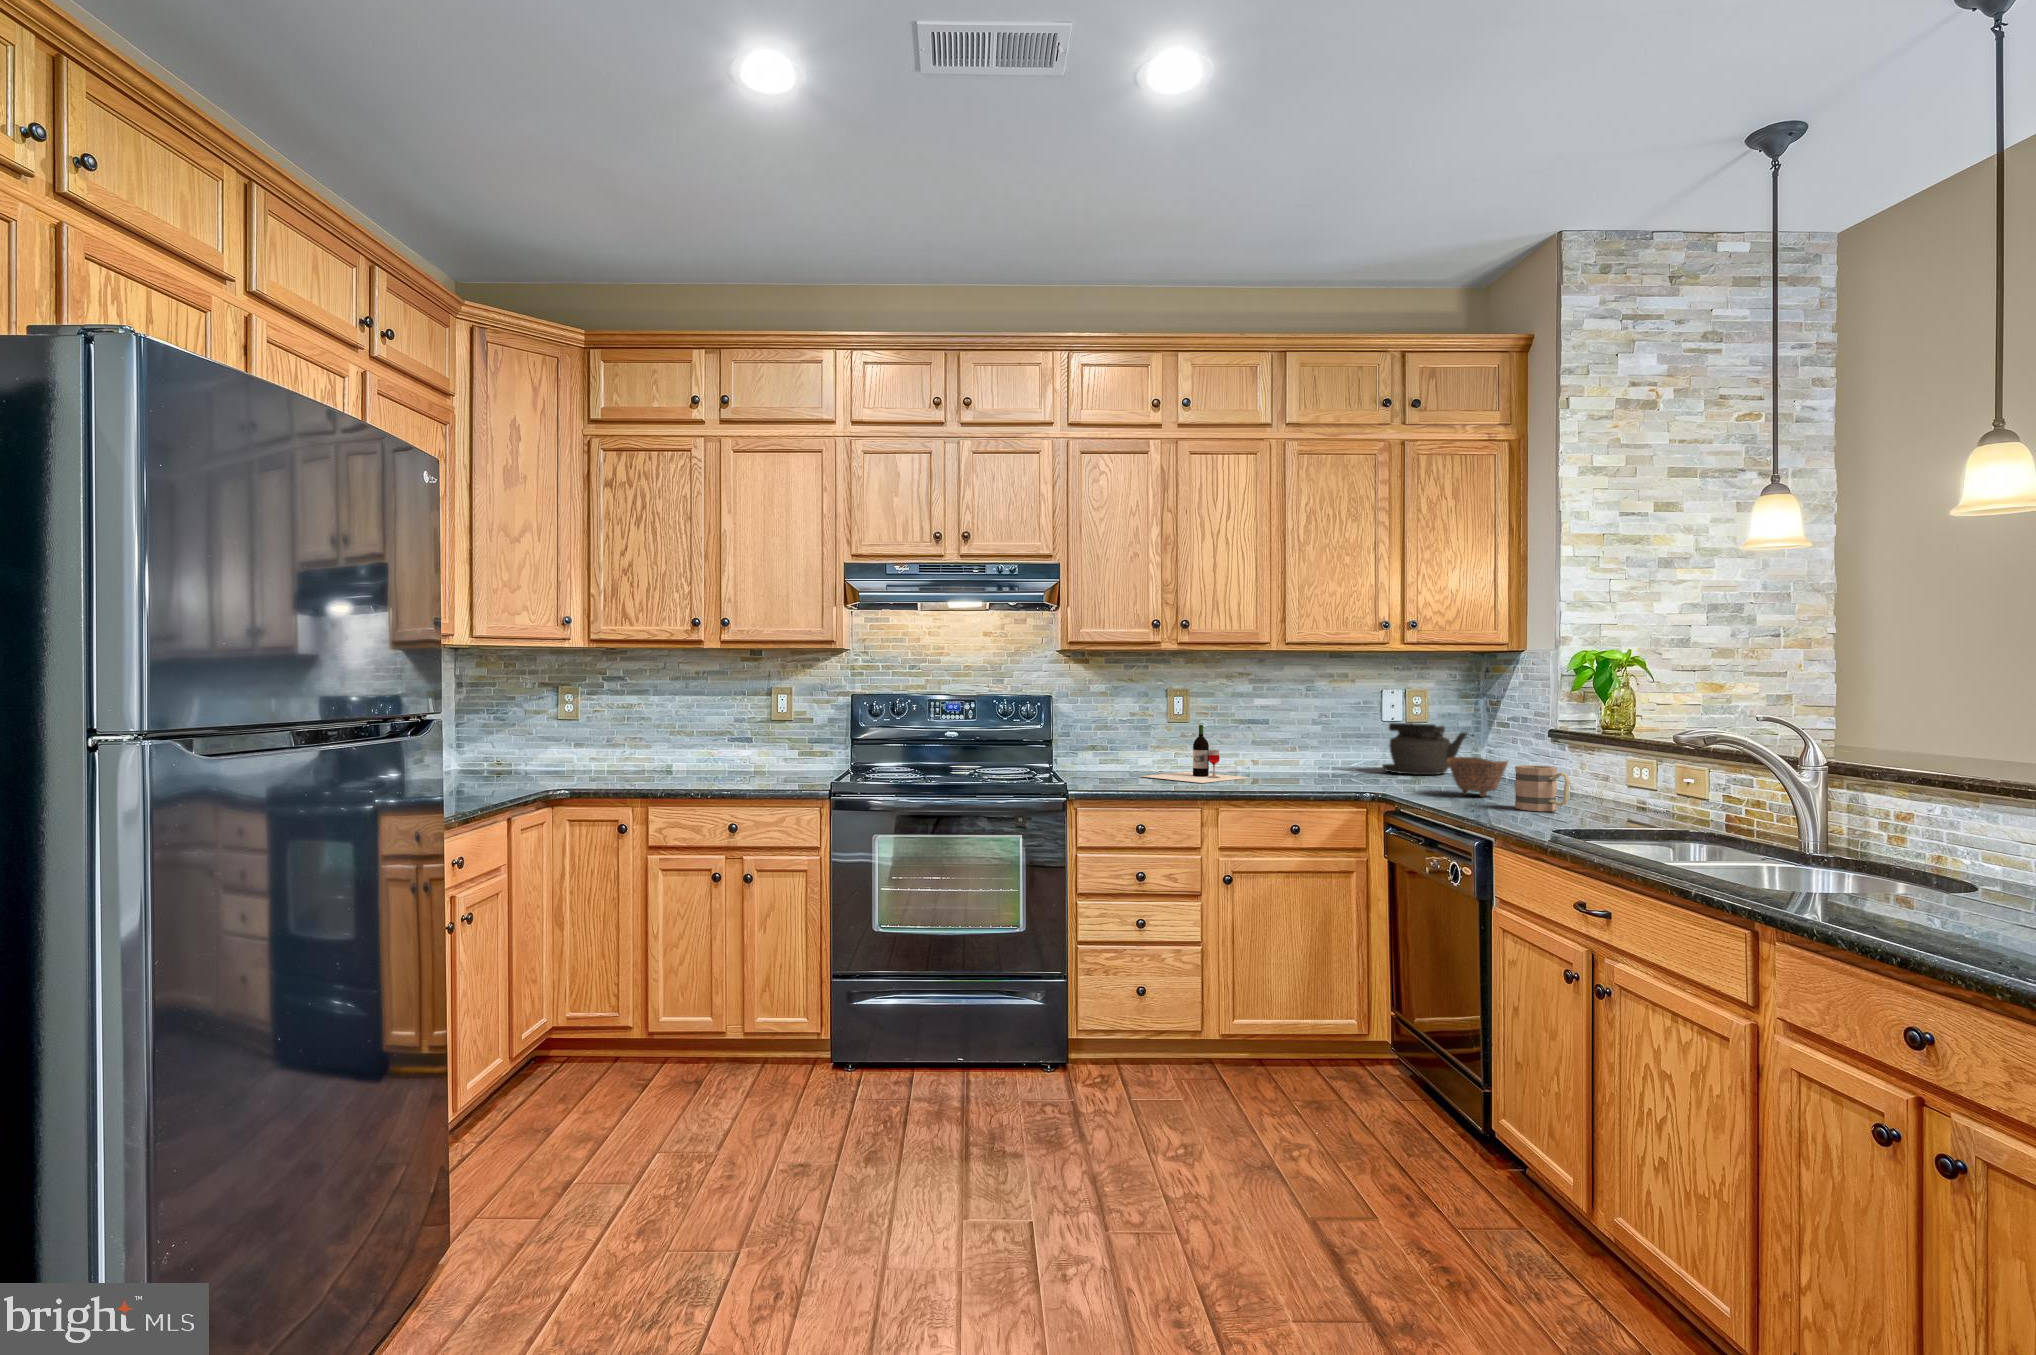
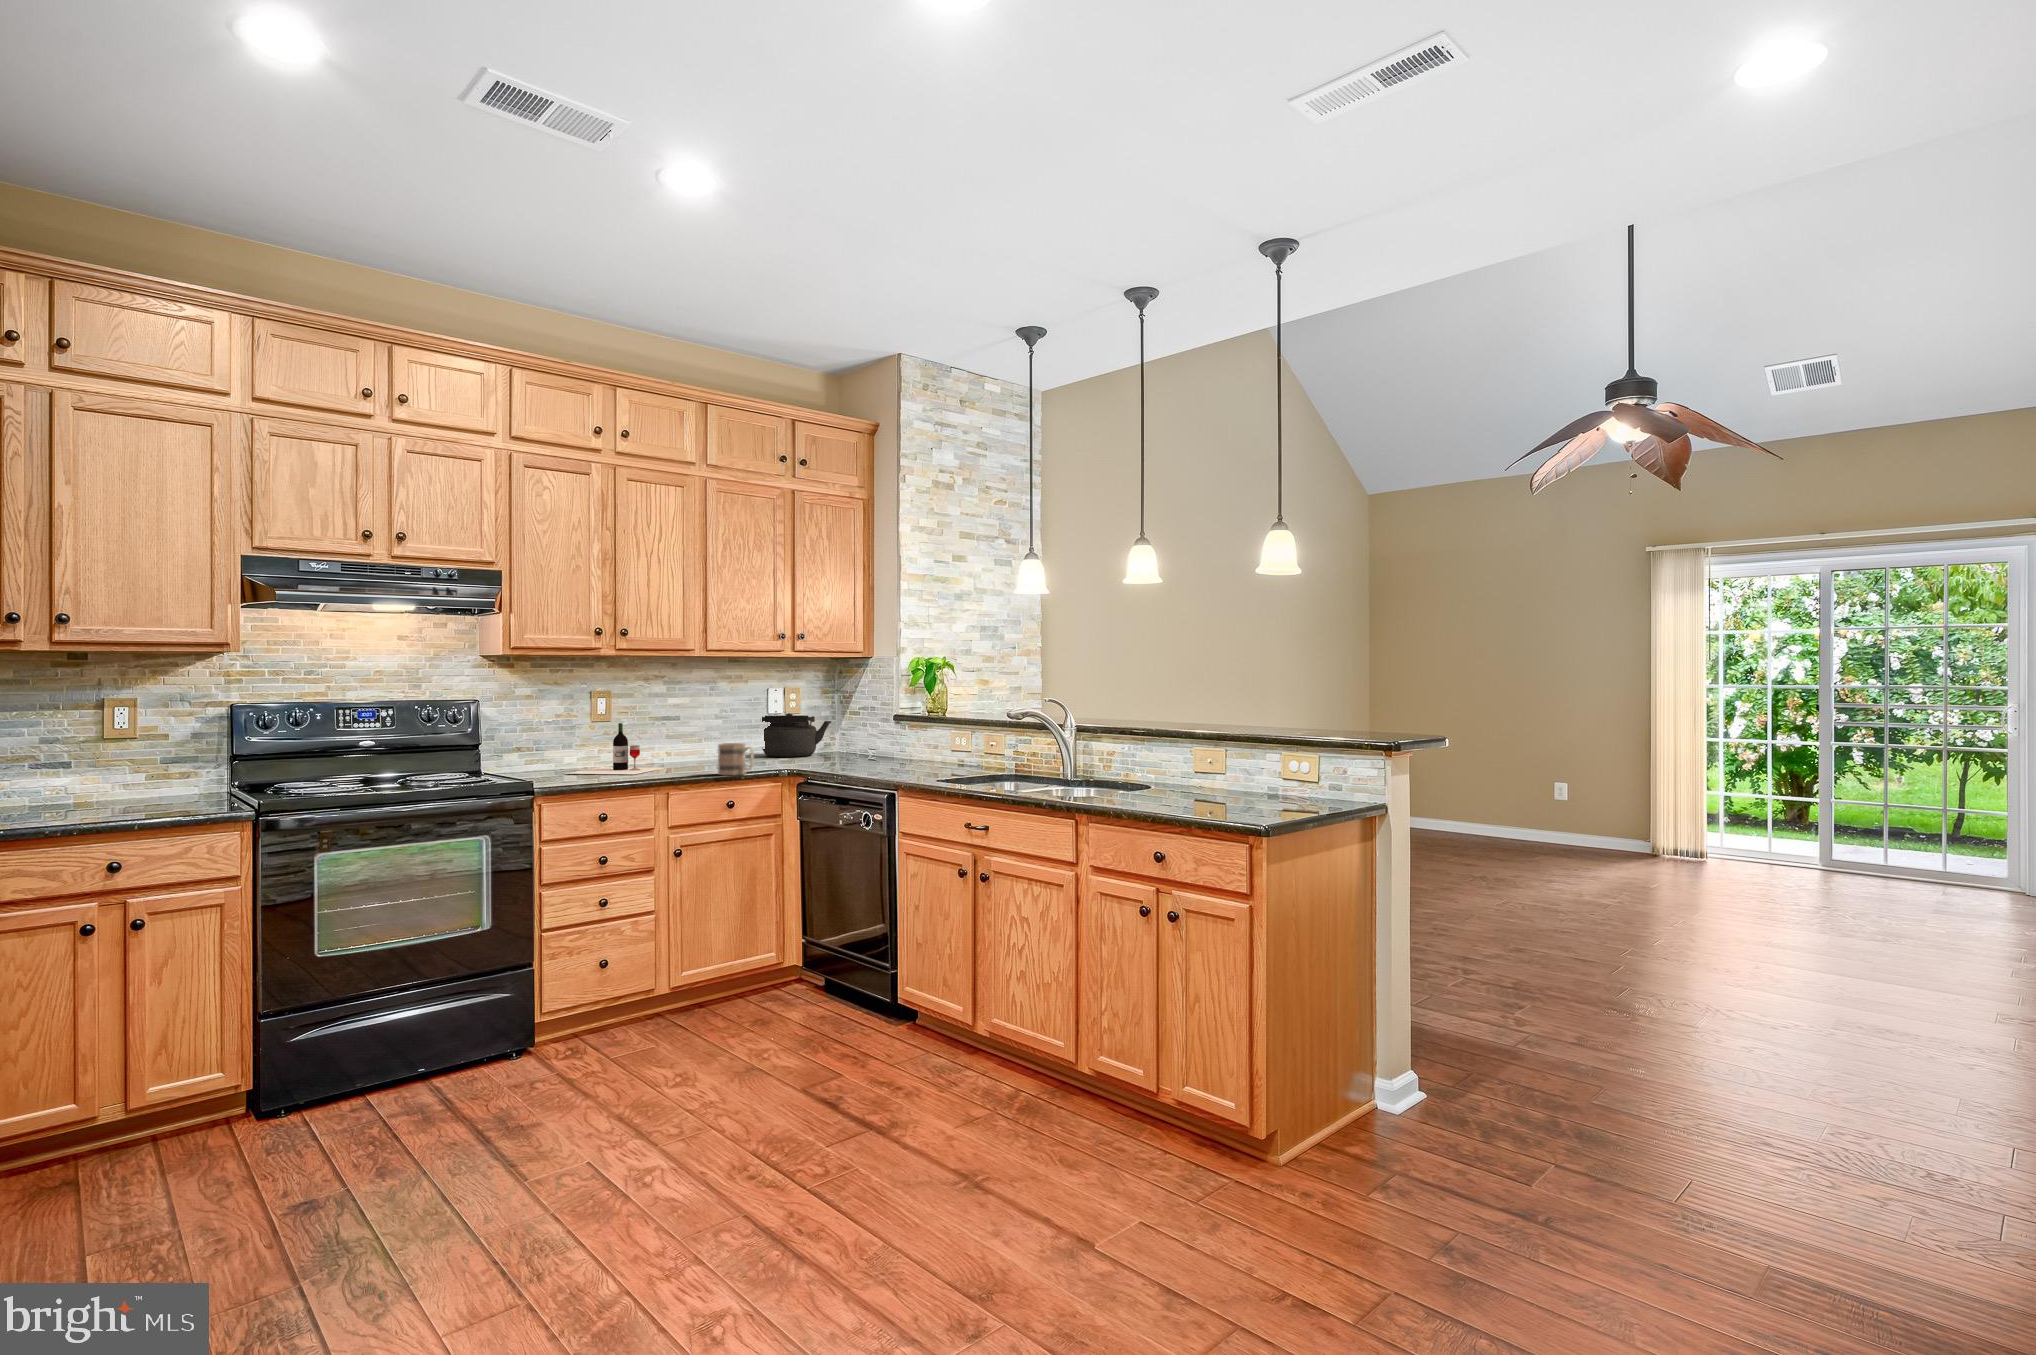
bowl: present [1447,757,1508,797] -> none [837,738,880,768]
mug: present [1515,765,1570,811] -> present [718,743,754,775]

